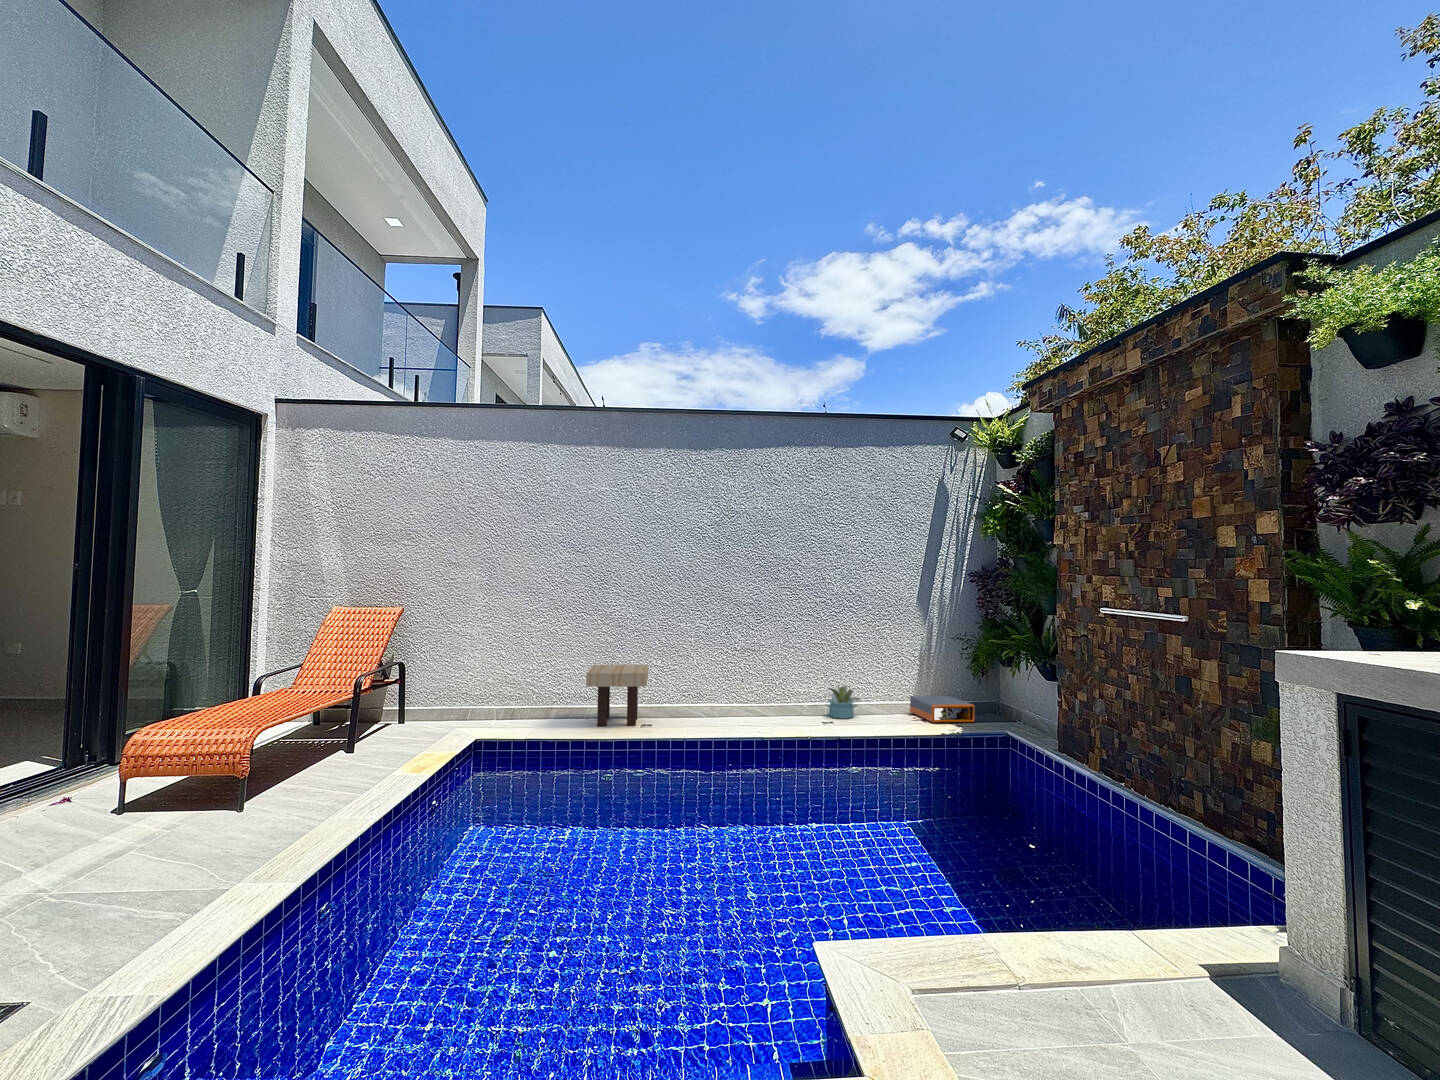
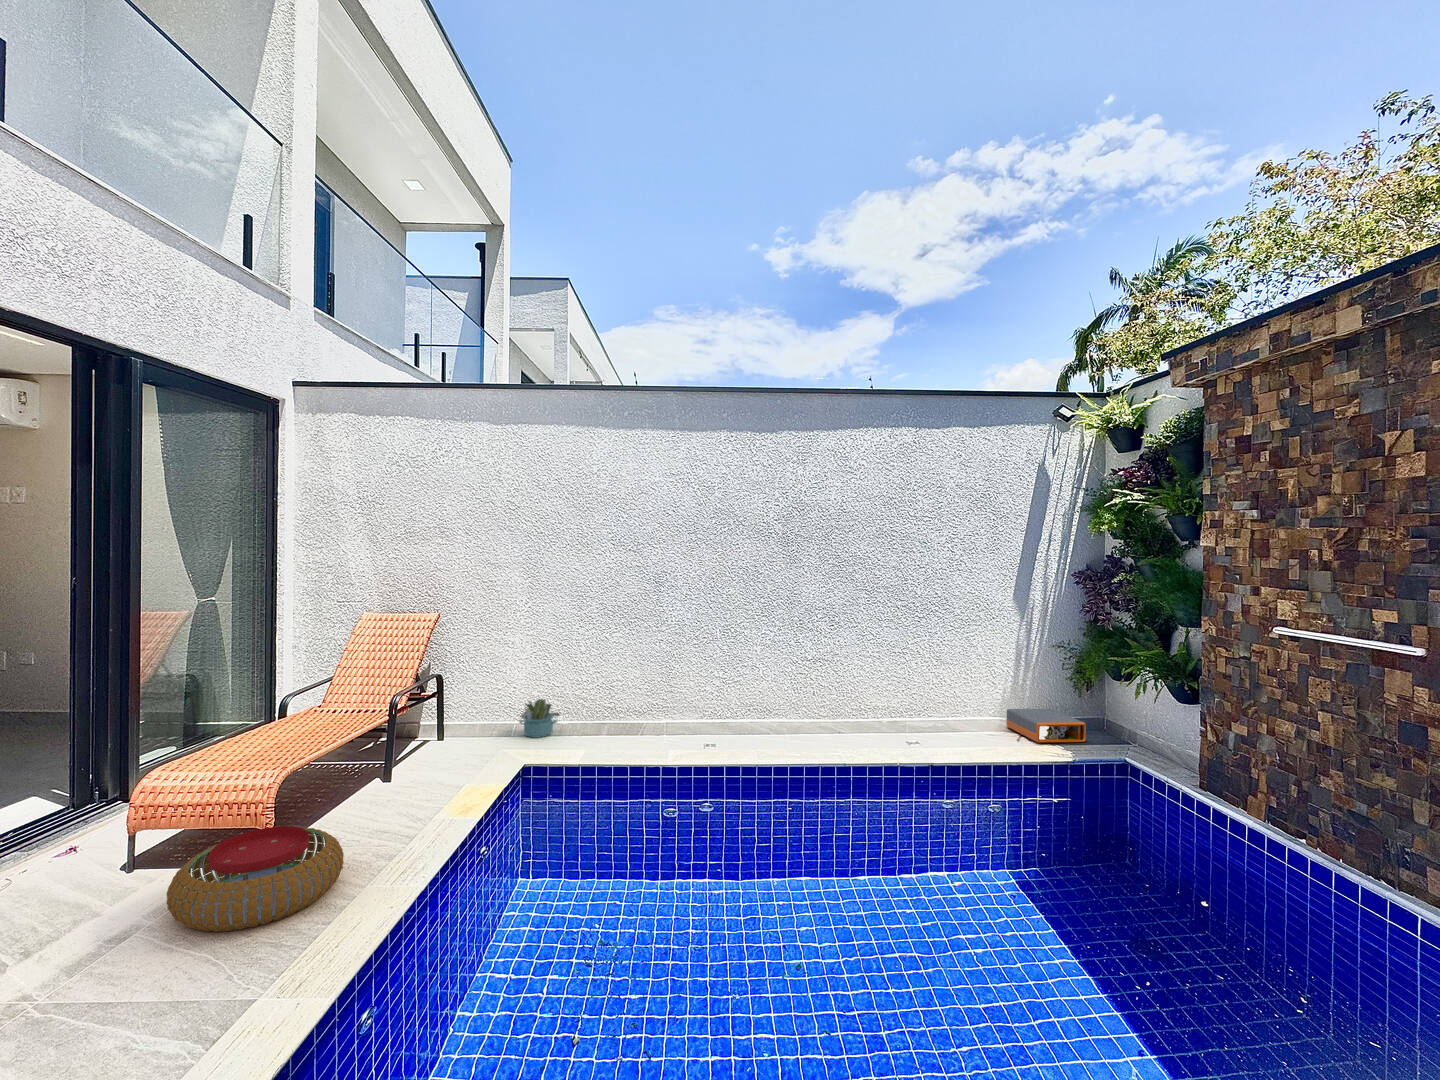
side table: present [586,665,648,726] -> none [646,672,713,743]
decorative plant: present [825,686,860,719] -> present [519,699,560,738]
pouf: none [159,770,311,847] -> present [167,826,344,932]

